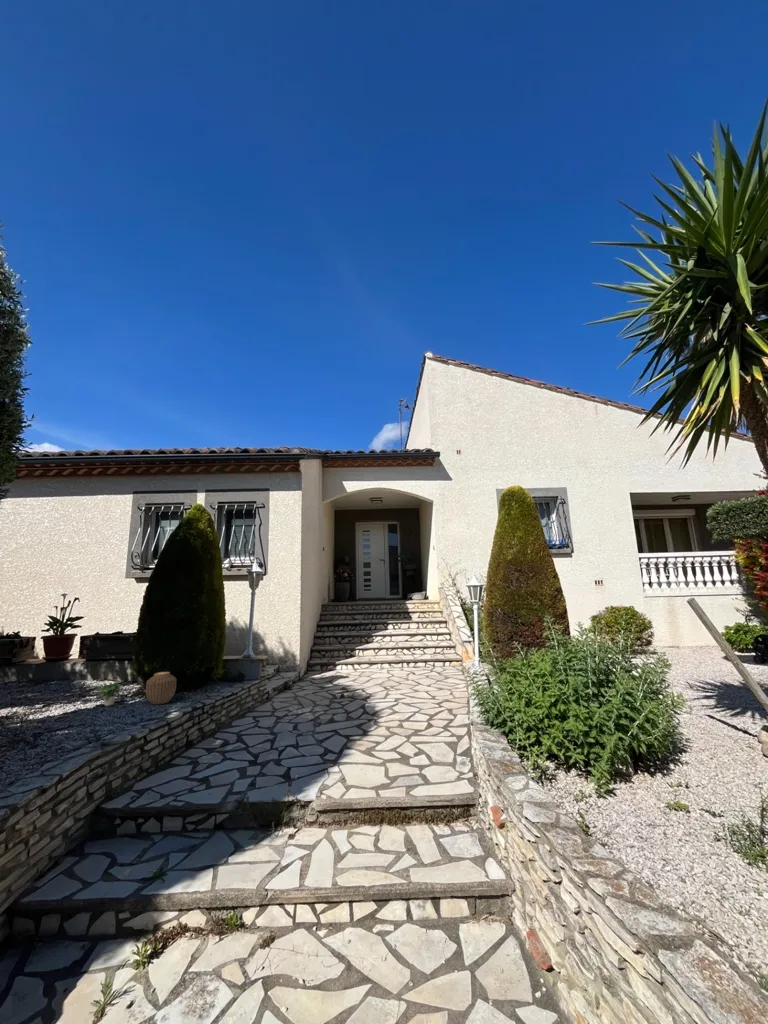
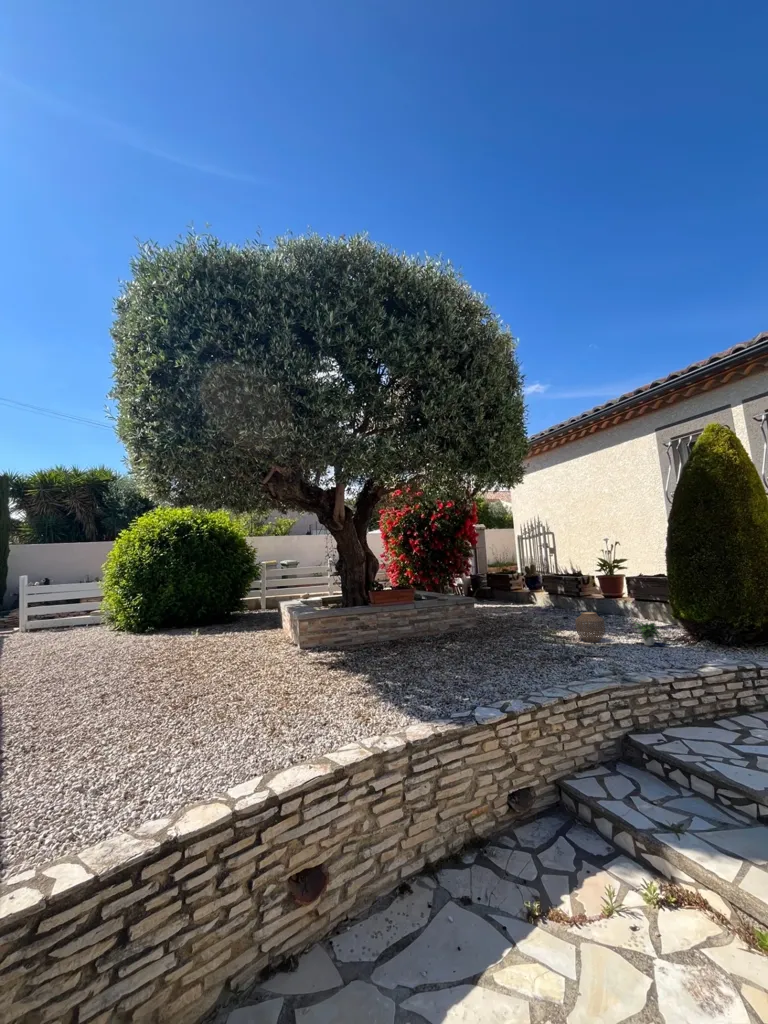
woven basket: present [146,672,176,704] -> present [575,612,605,642]

